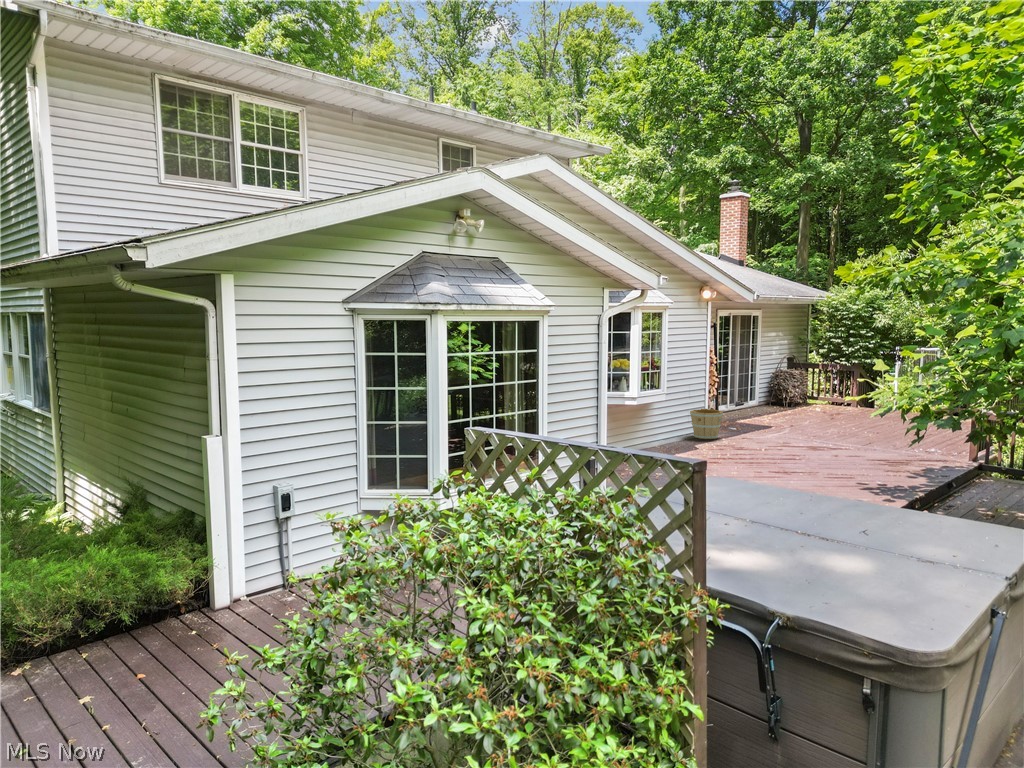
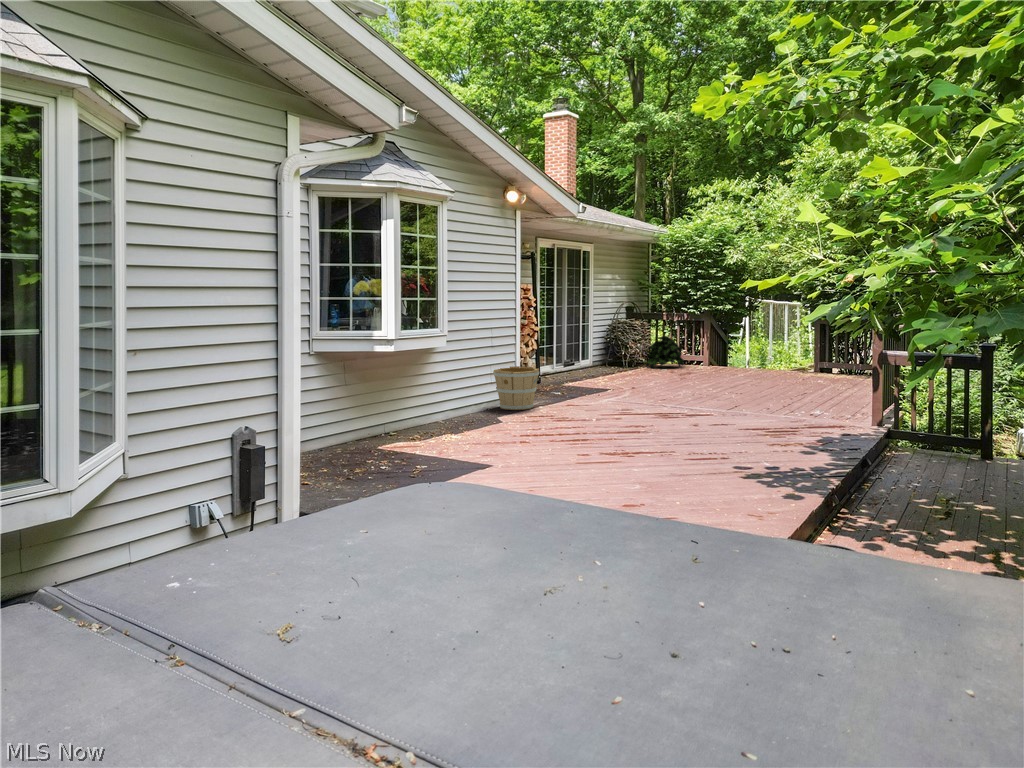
potted plant: none [802,383,837,409] -> present [645,336,685,368]

